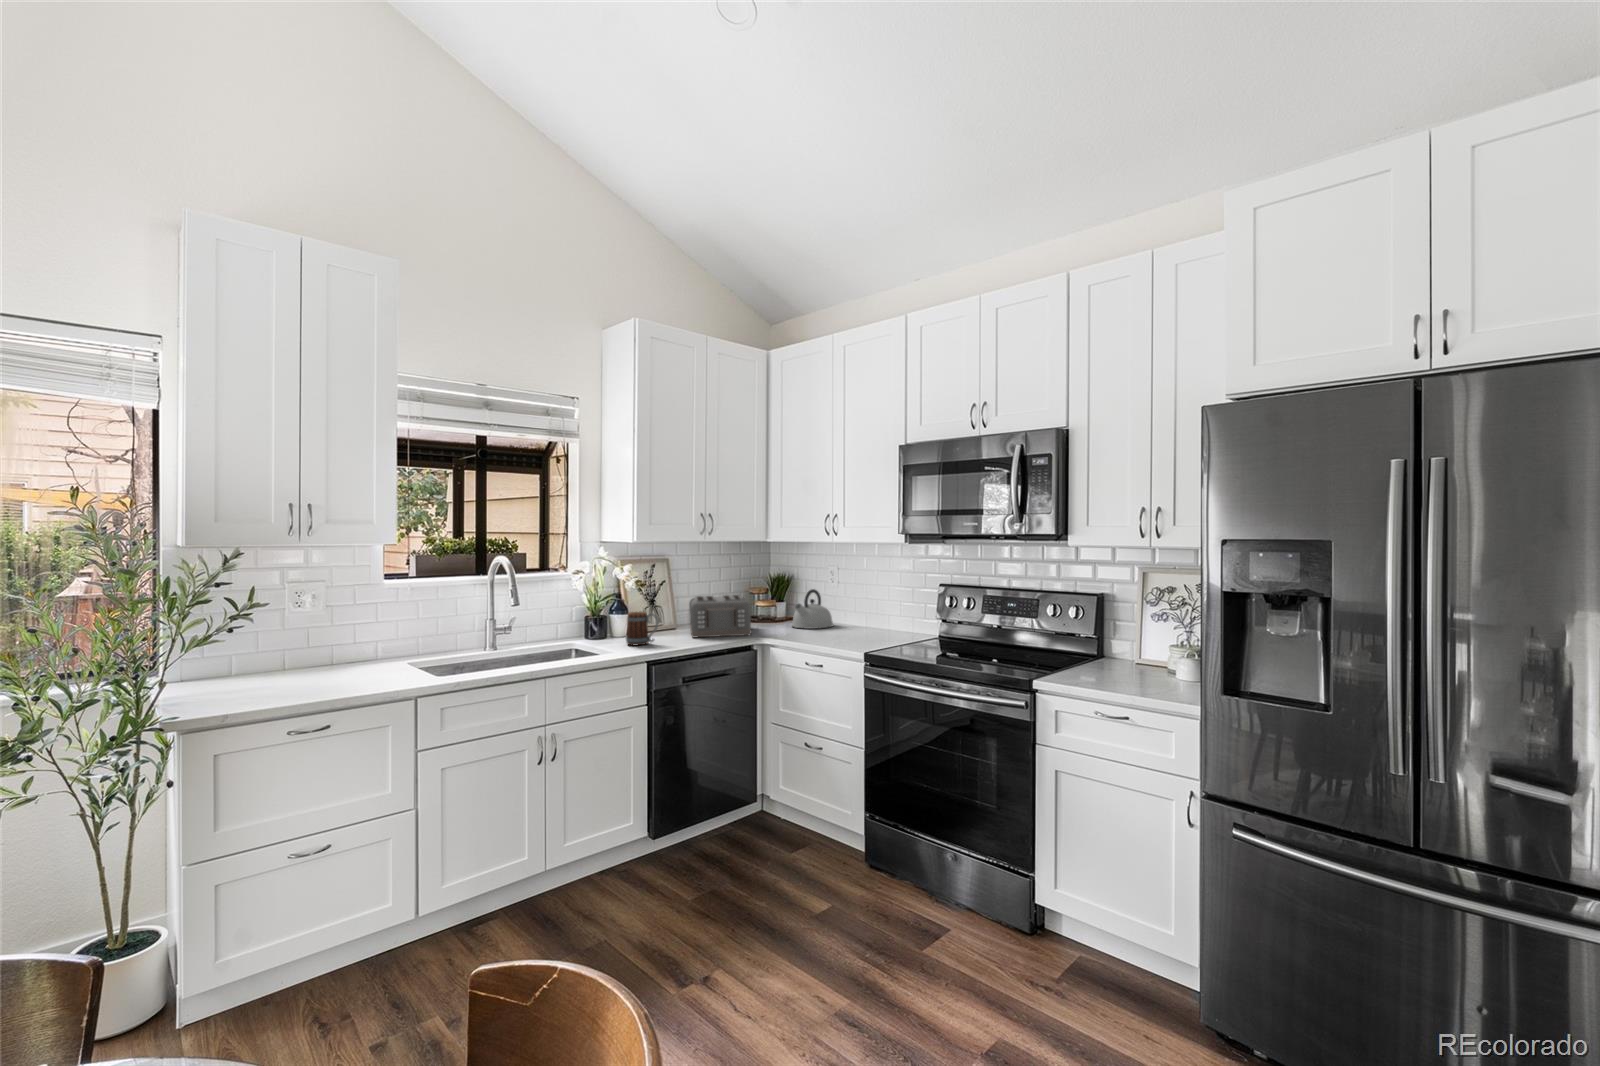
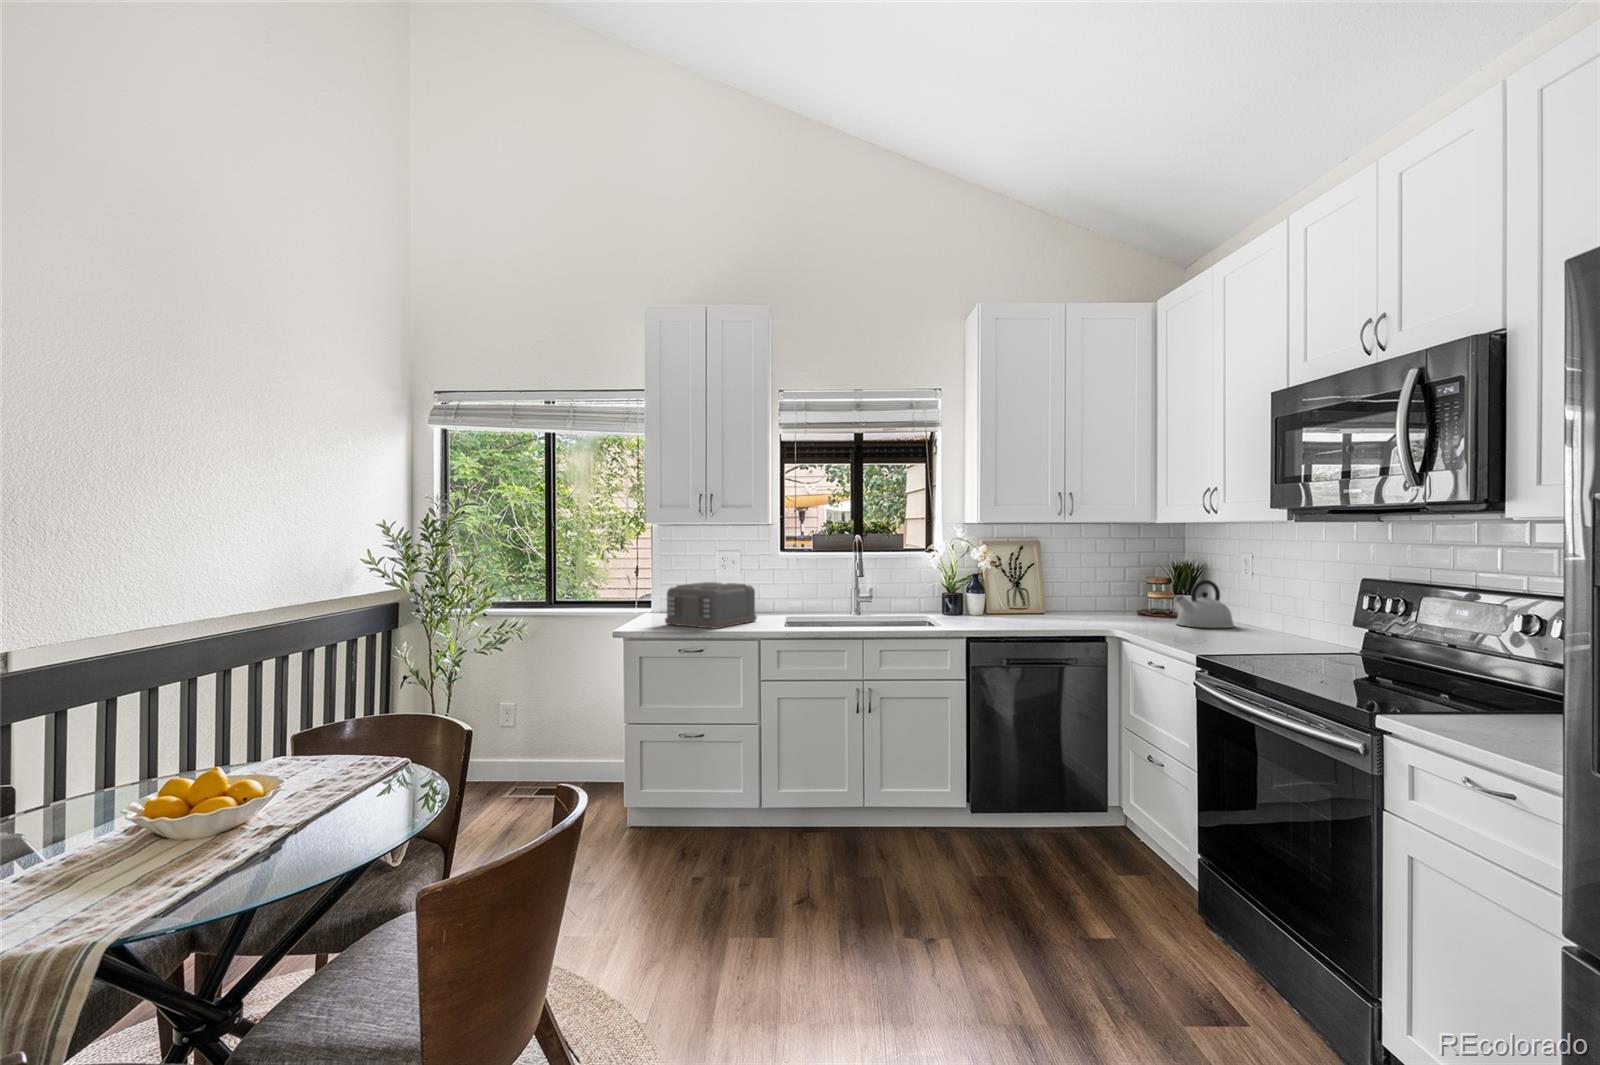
toaster: present [689,595,751,637] -> present [665,582,757,629]
mug: present [626,612,658,645] -> none [966,589,997,623]

